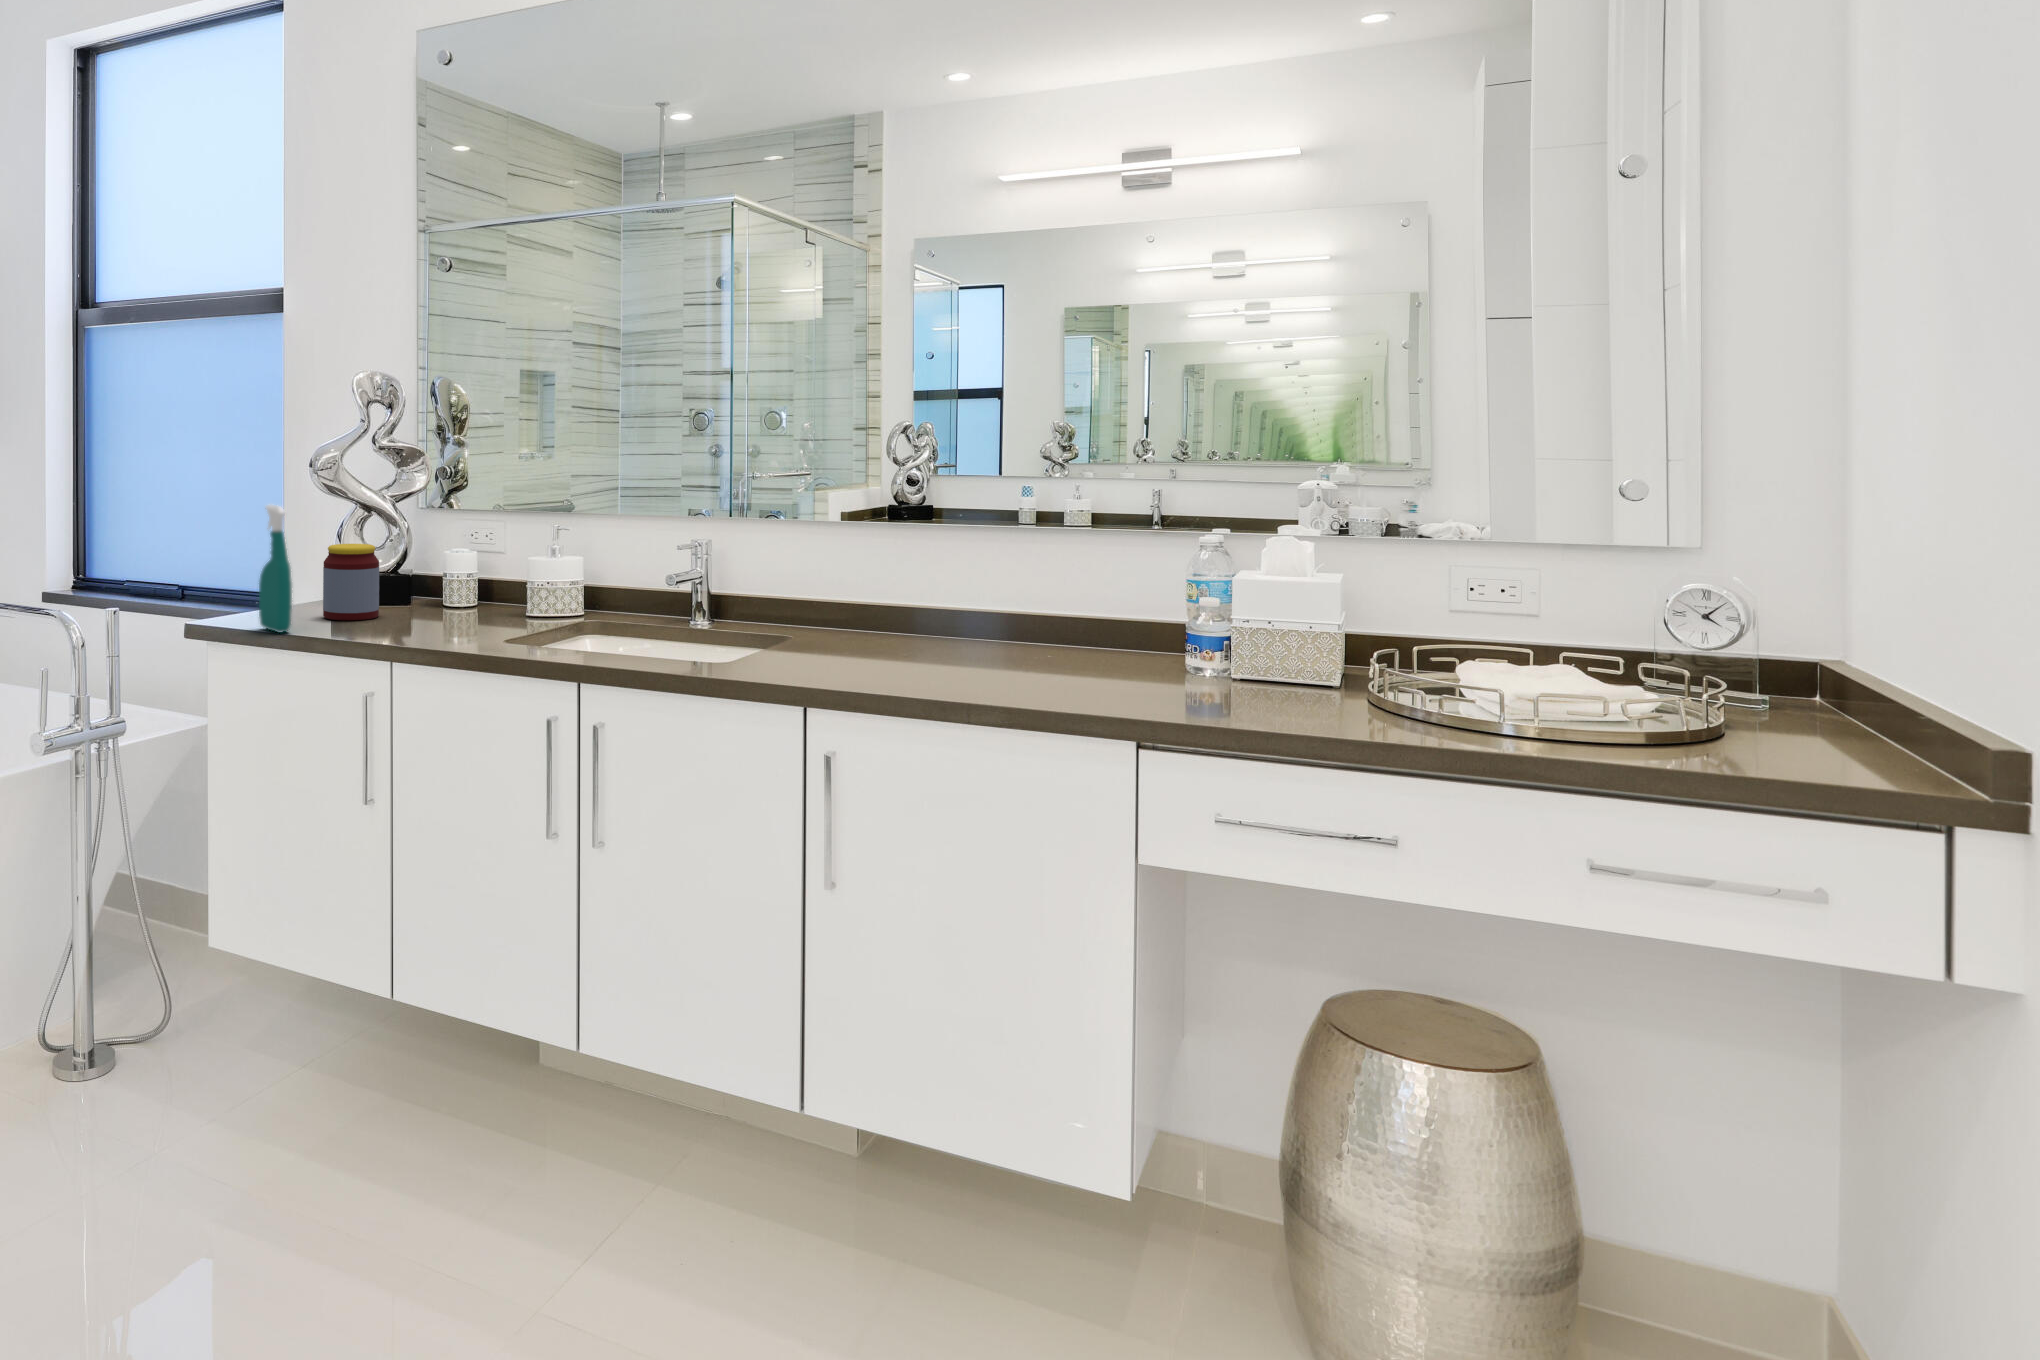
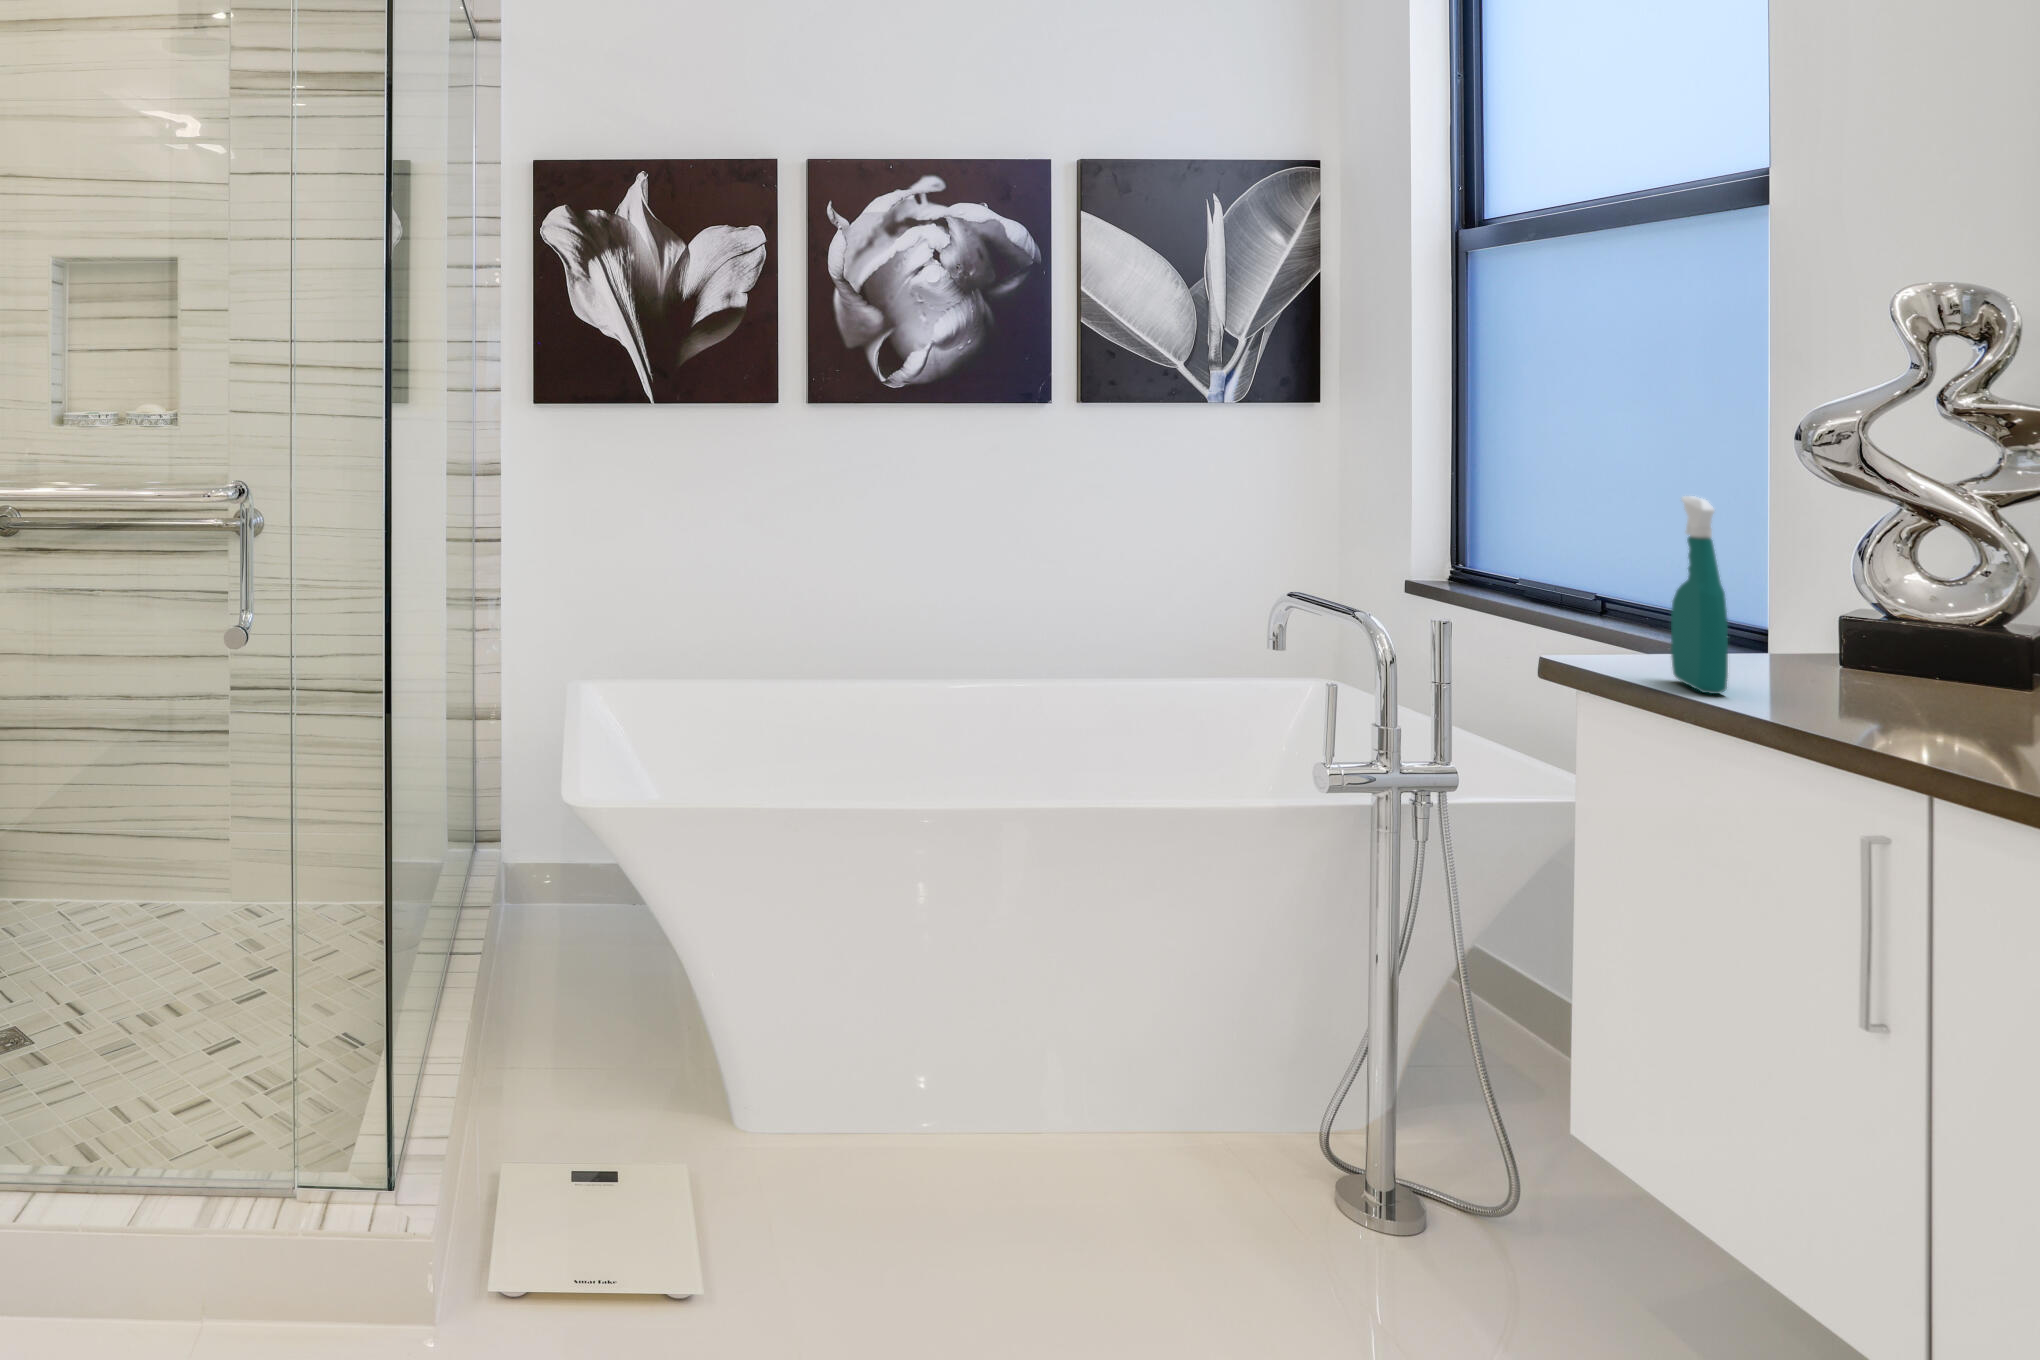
jar: present [323,544,379,620] -> none [1815,567,1943,698]

